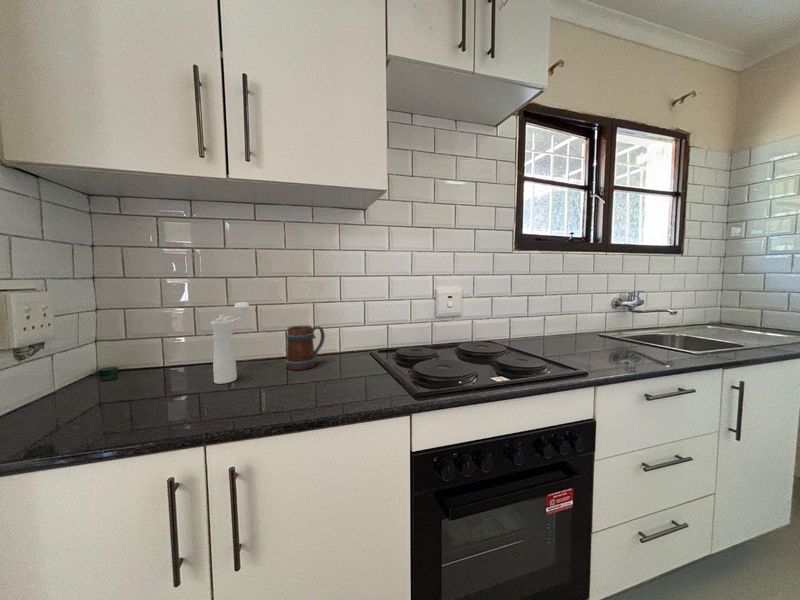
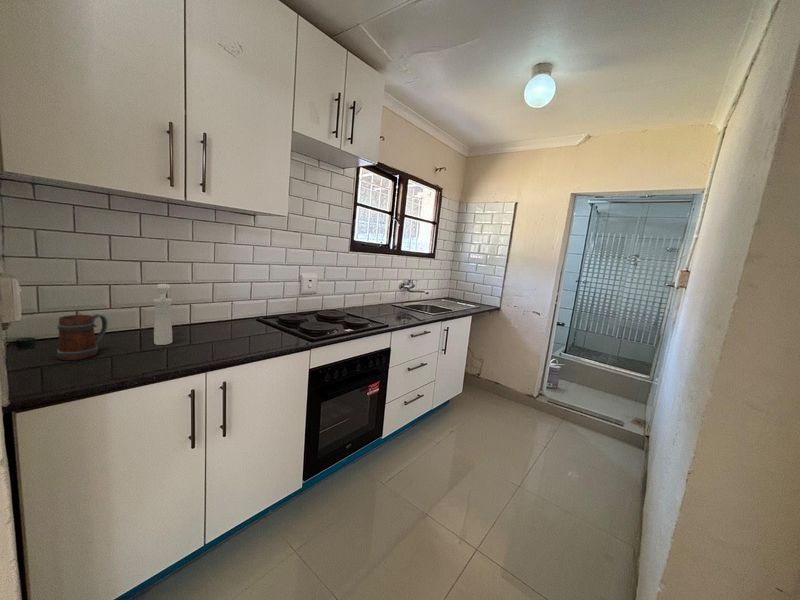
mug: present [286,326,325,370] -> present [57,315,107,360]

